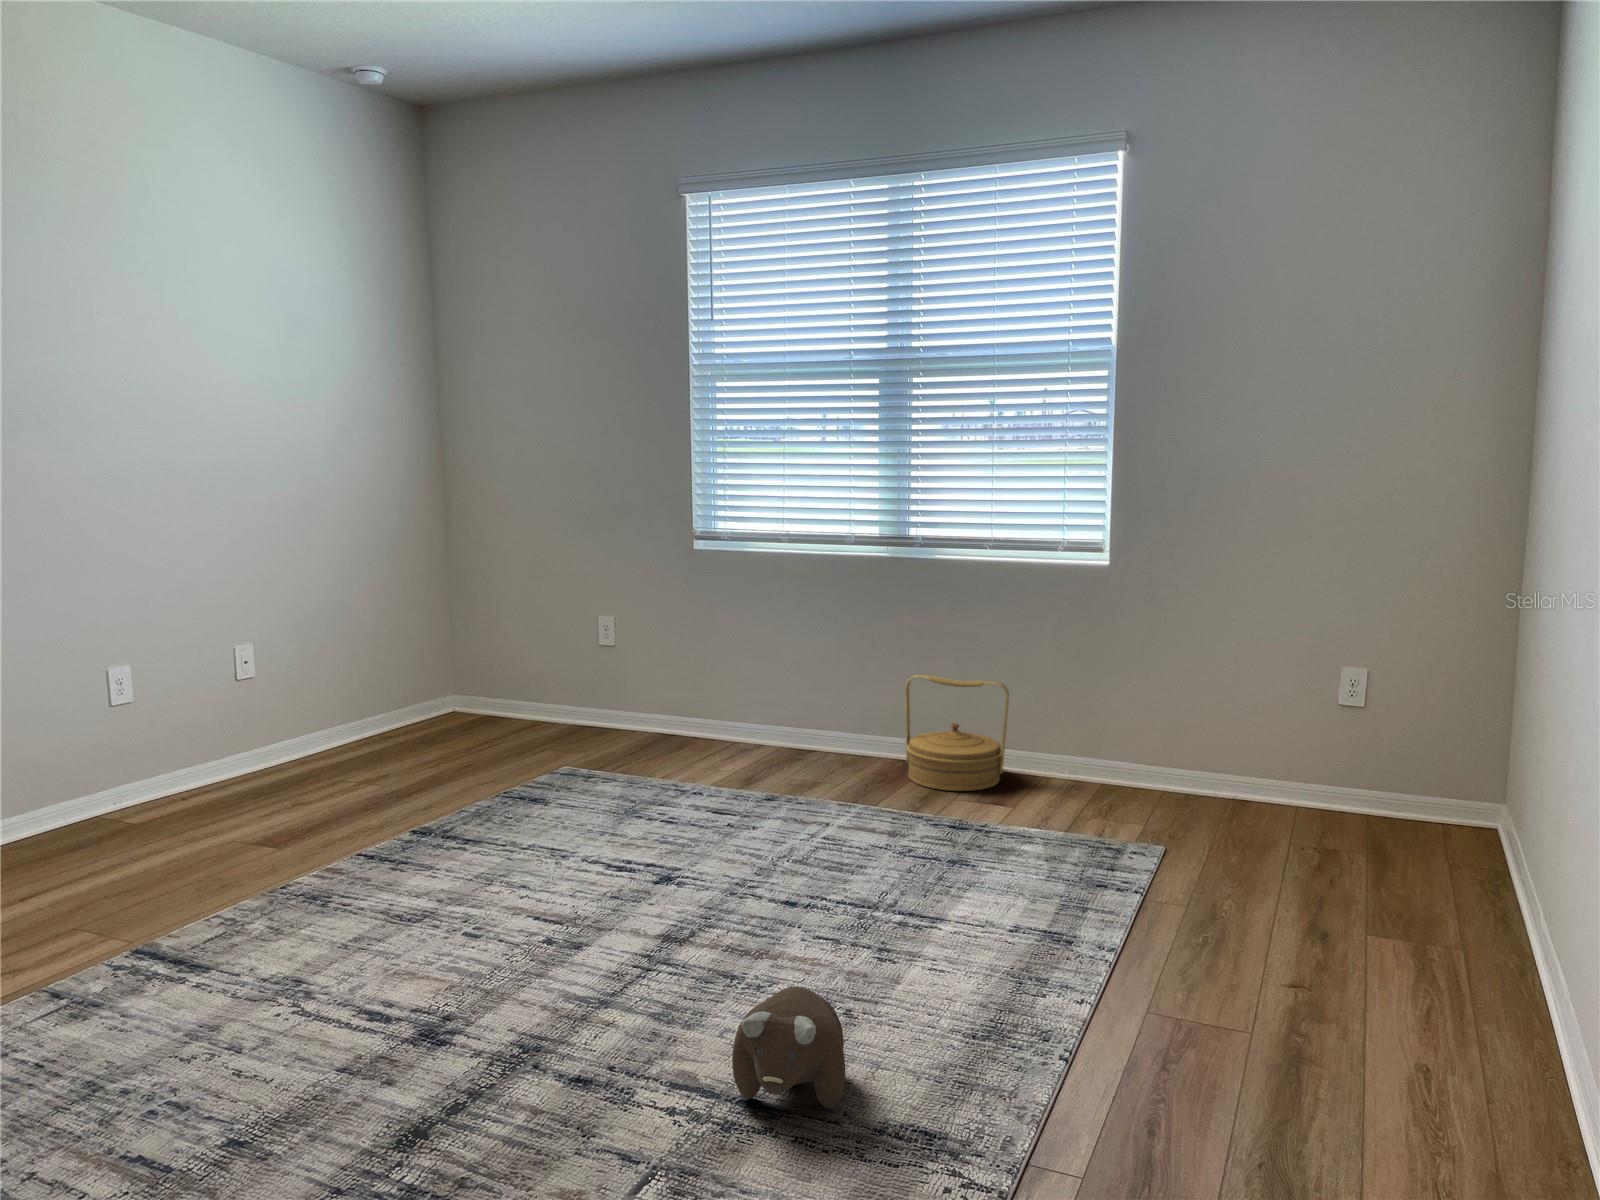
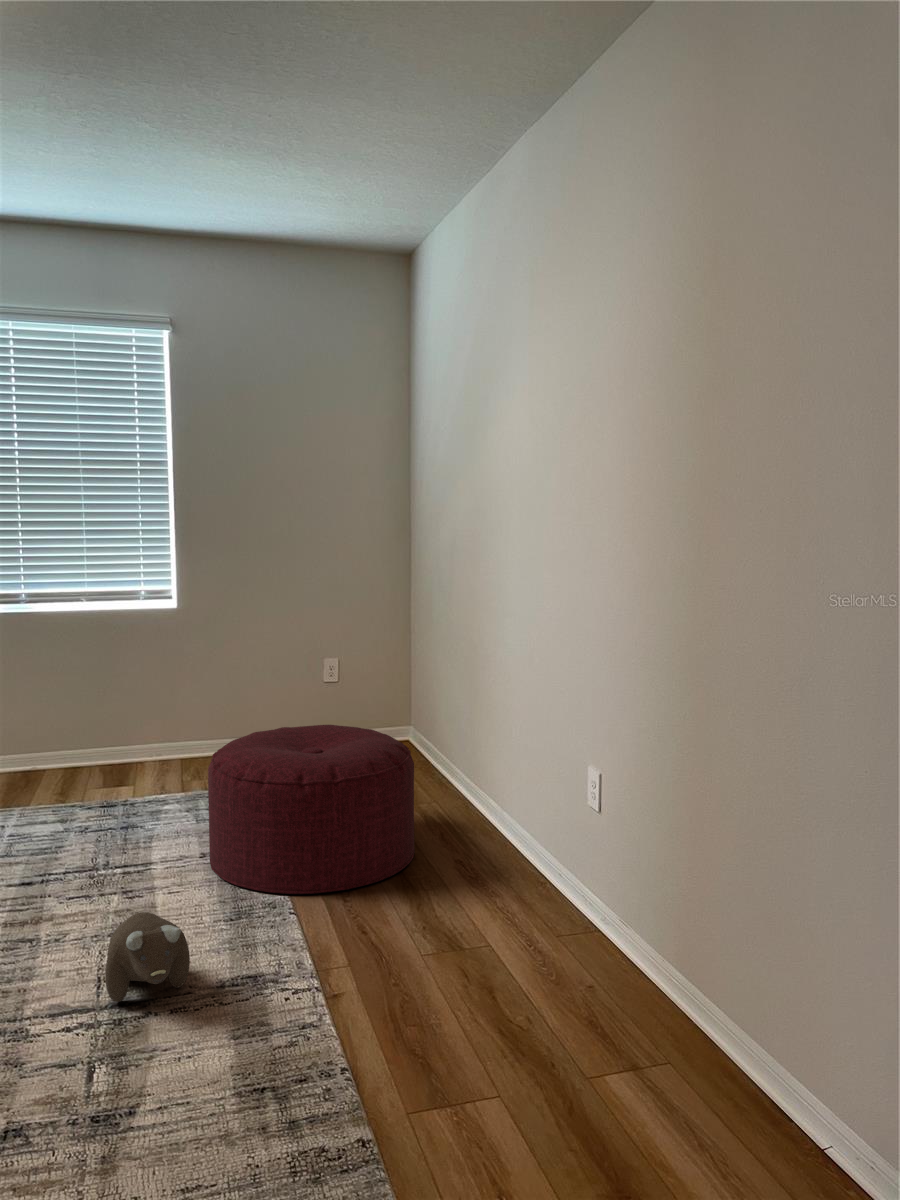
basket: present [905,674,1009,791] -> none [27,698,112,786]
ottoman: none [1010,767,1355,1053] -> present [208,725,415,894]

